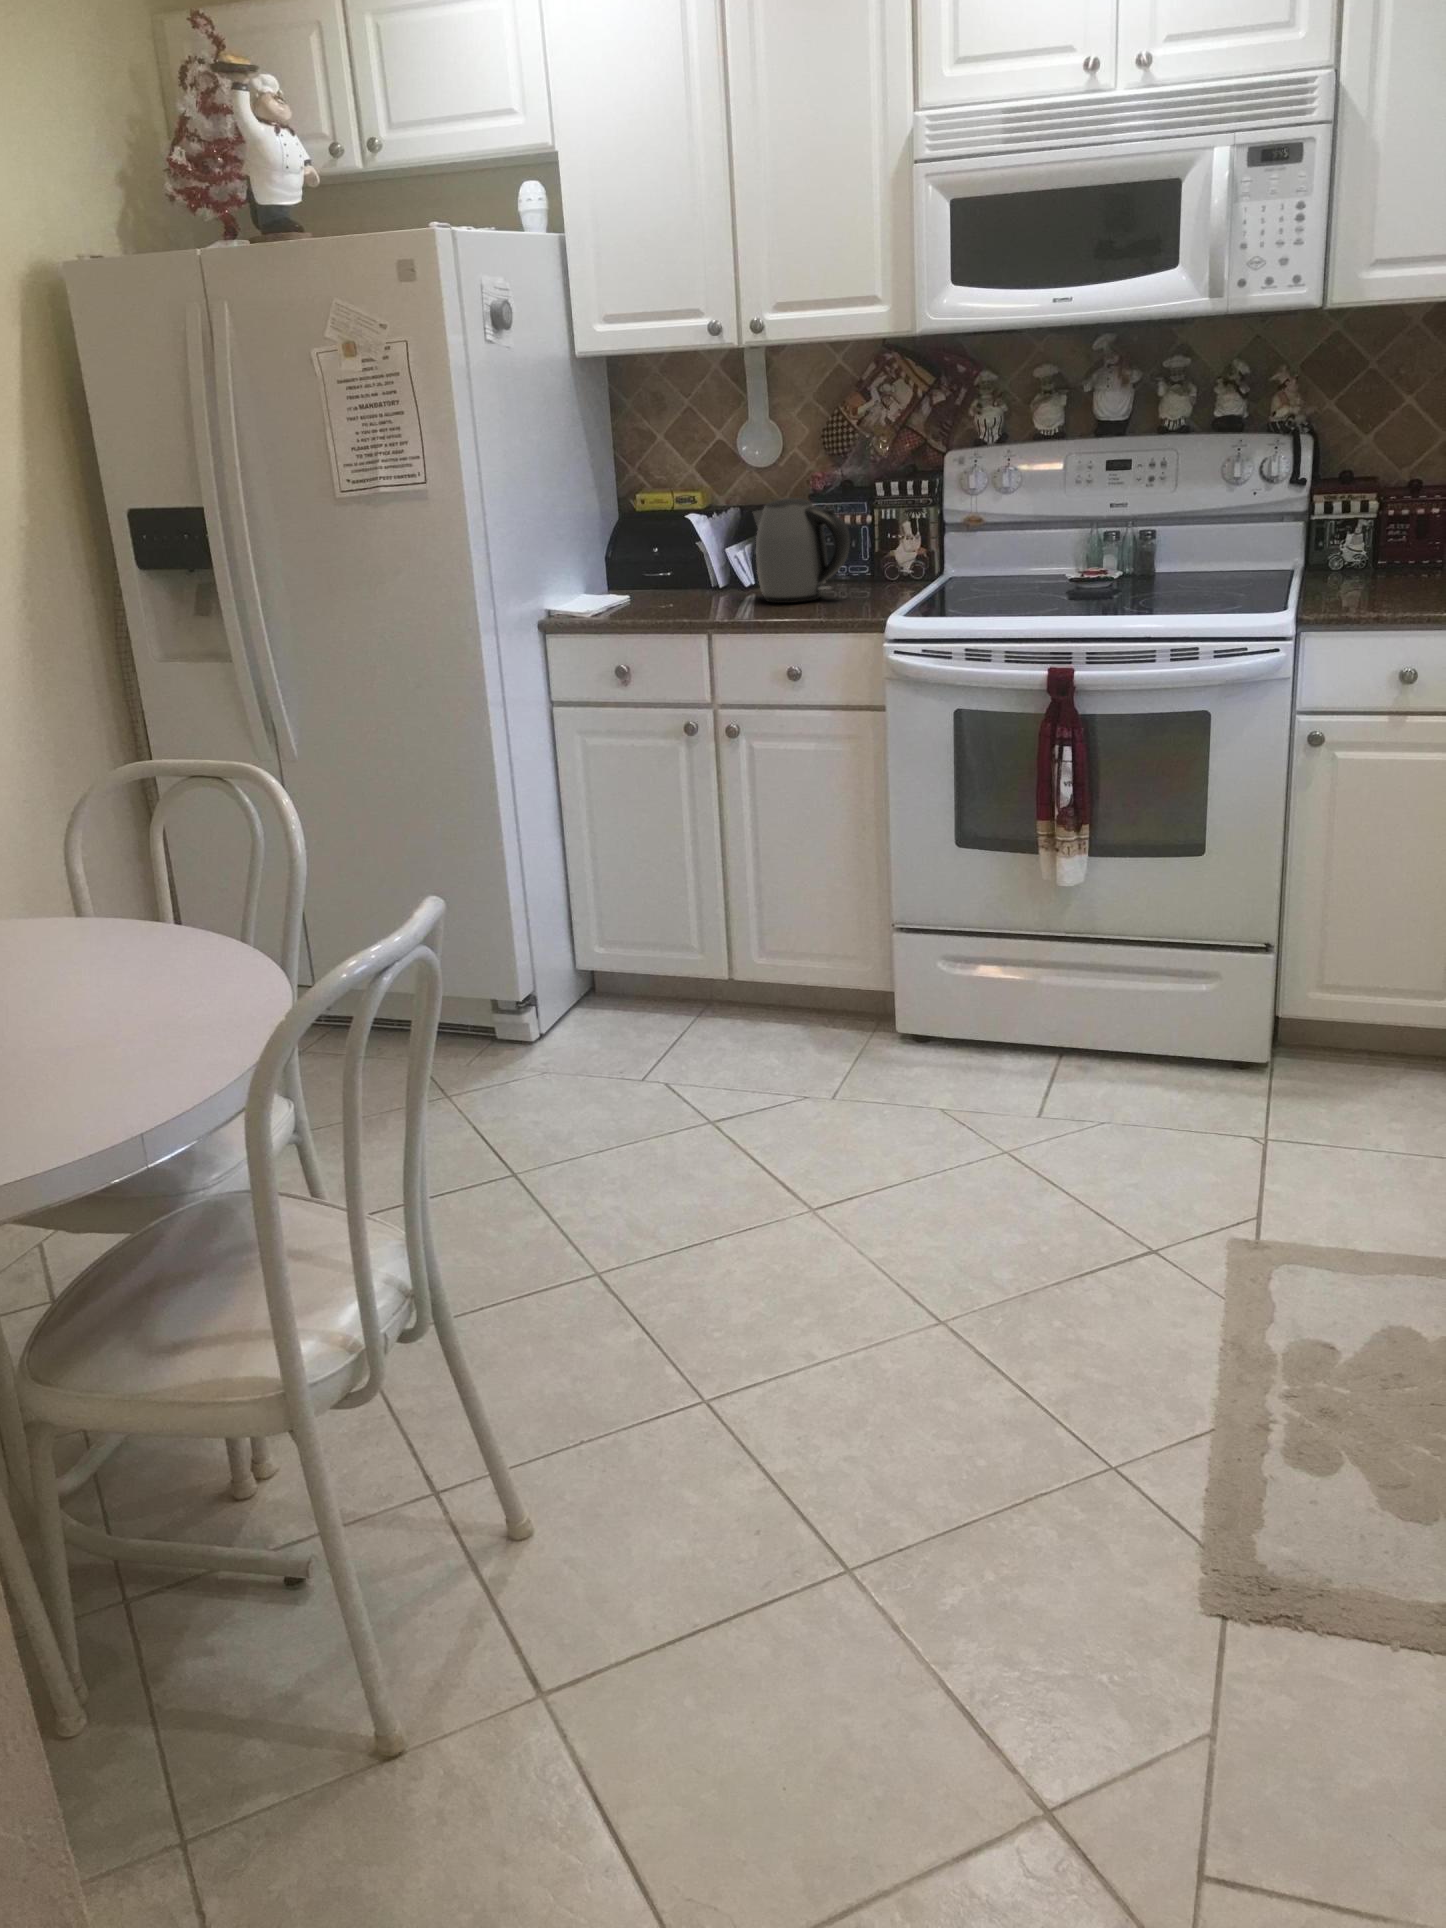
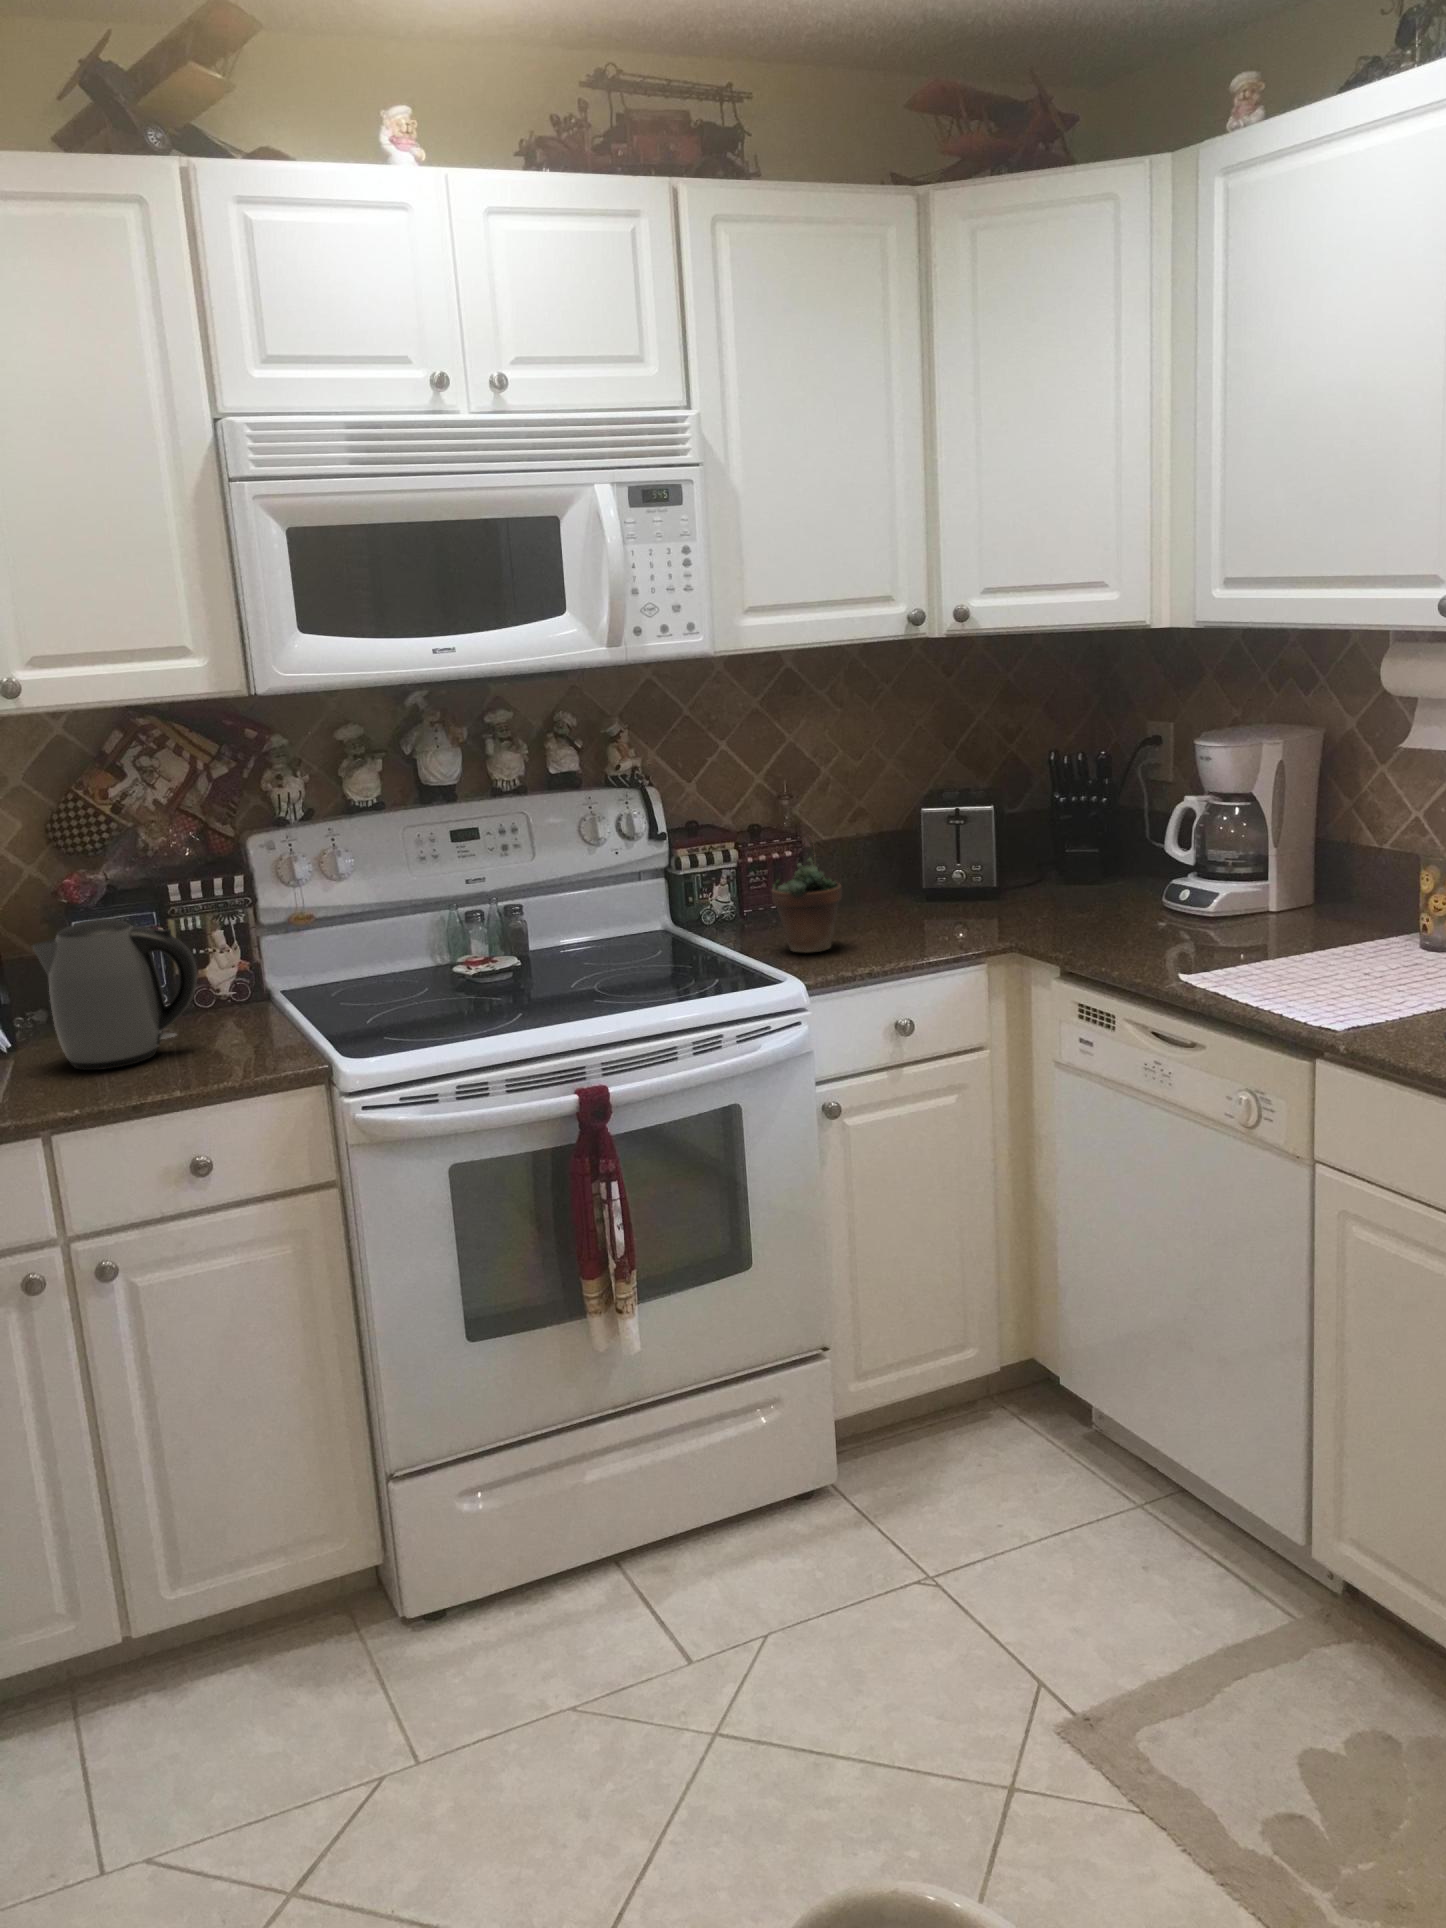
succulent plant: none [1336,487,1407,600] -> present [772,836,842,952]

